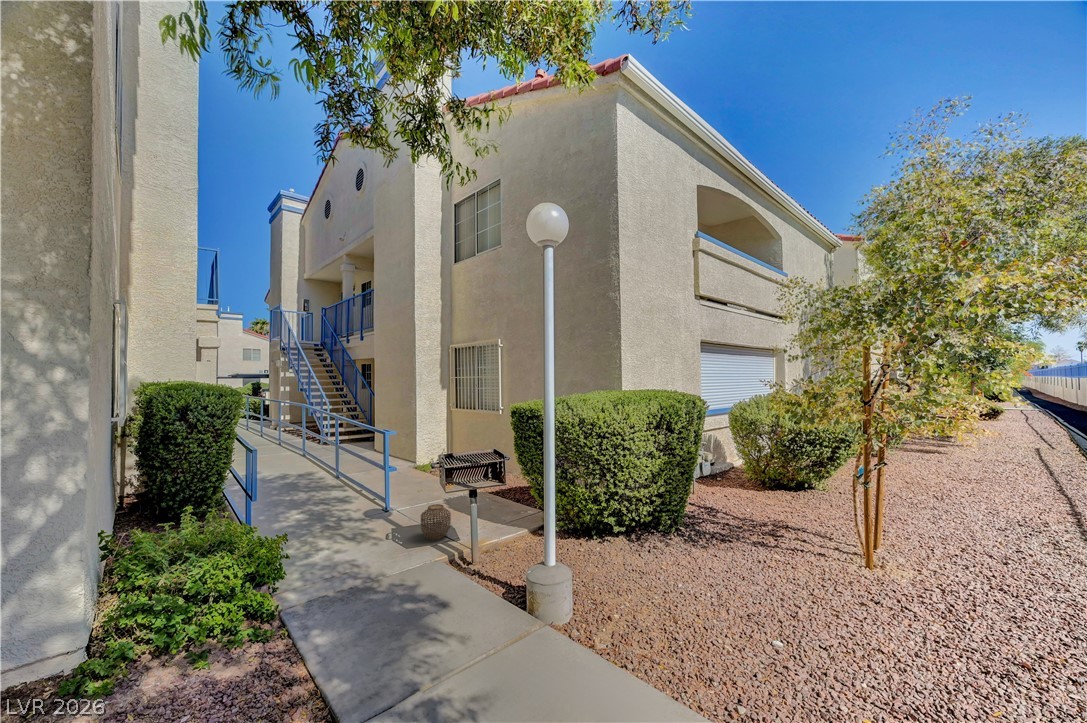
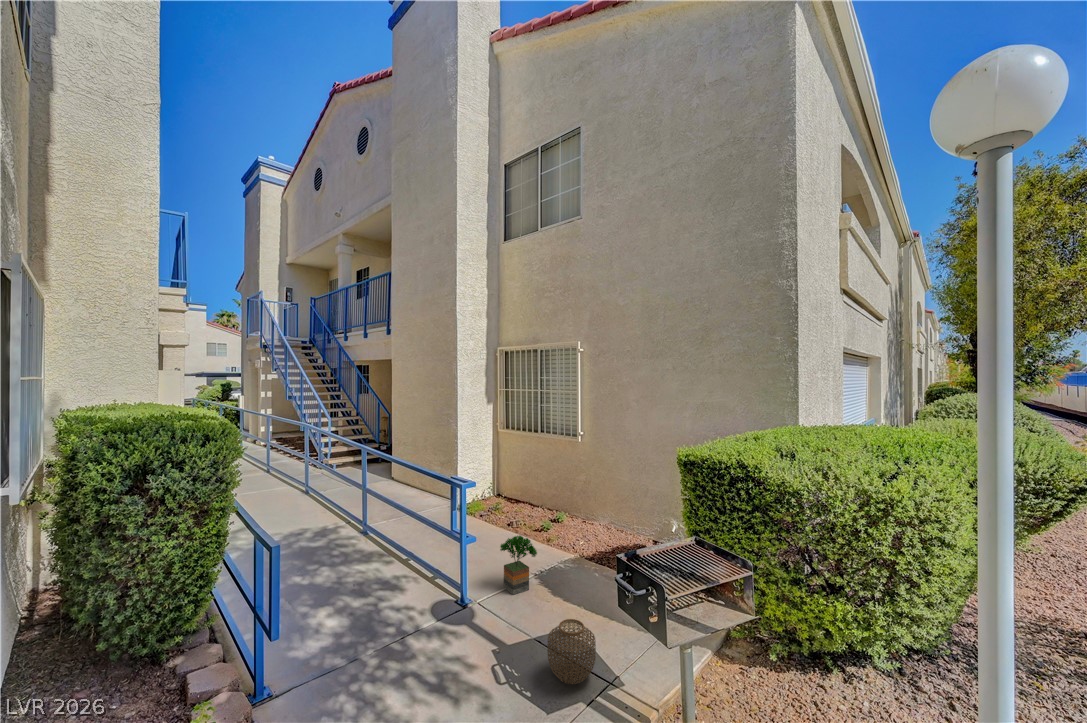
potted tree: none [418,469,443,507] -> present [500,535,537,595]

